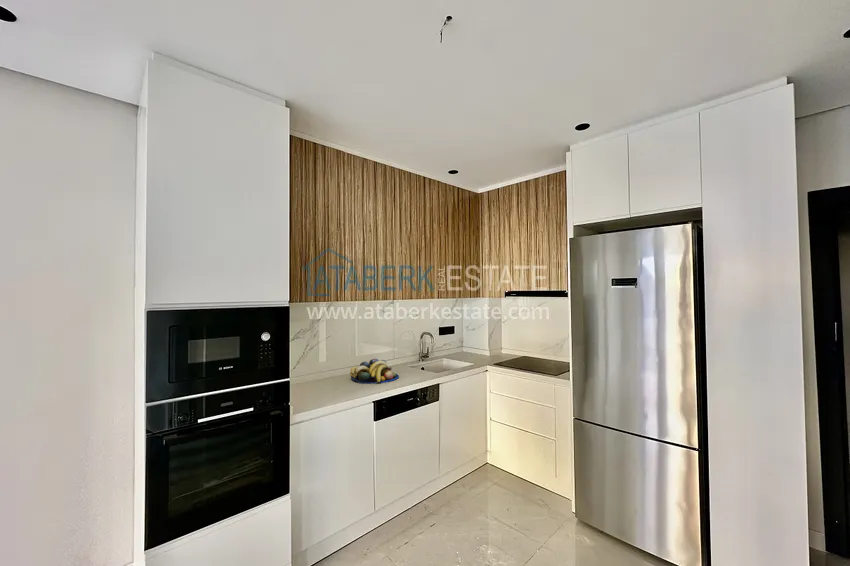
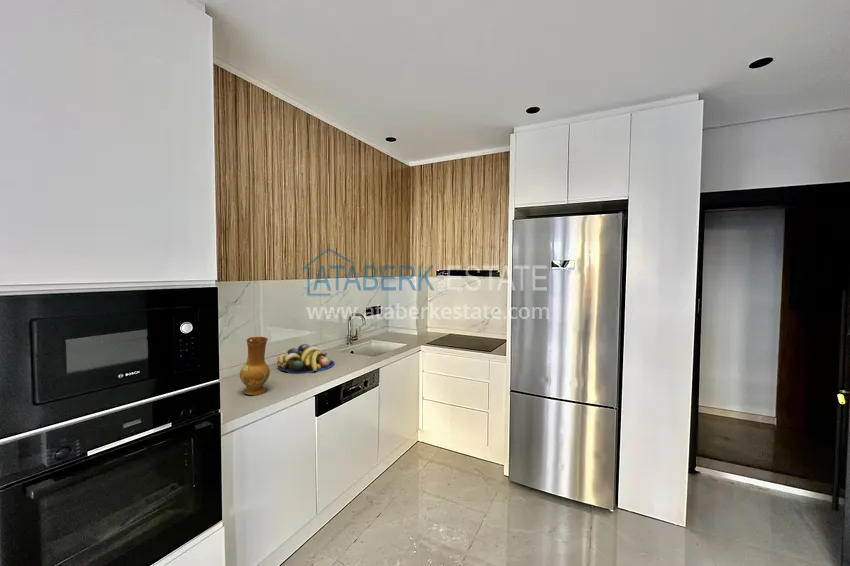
ceramic jug: none [313,349,337,397] -> present [240,337,270,395]

